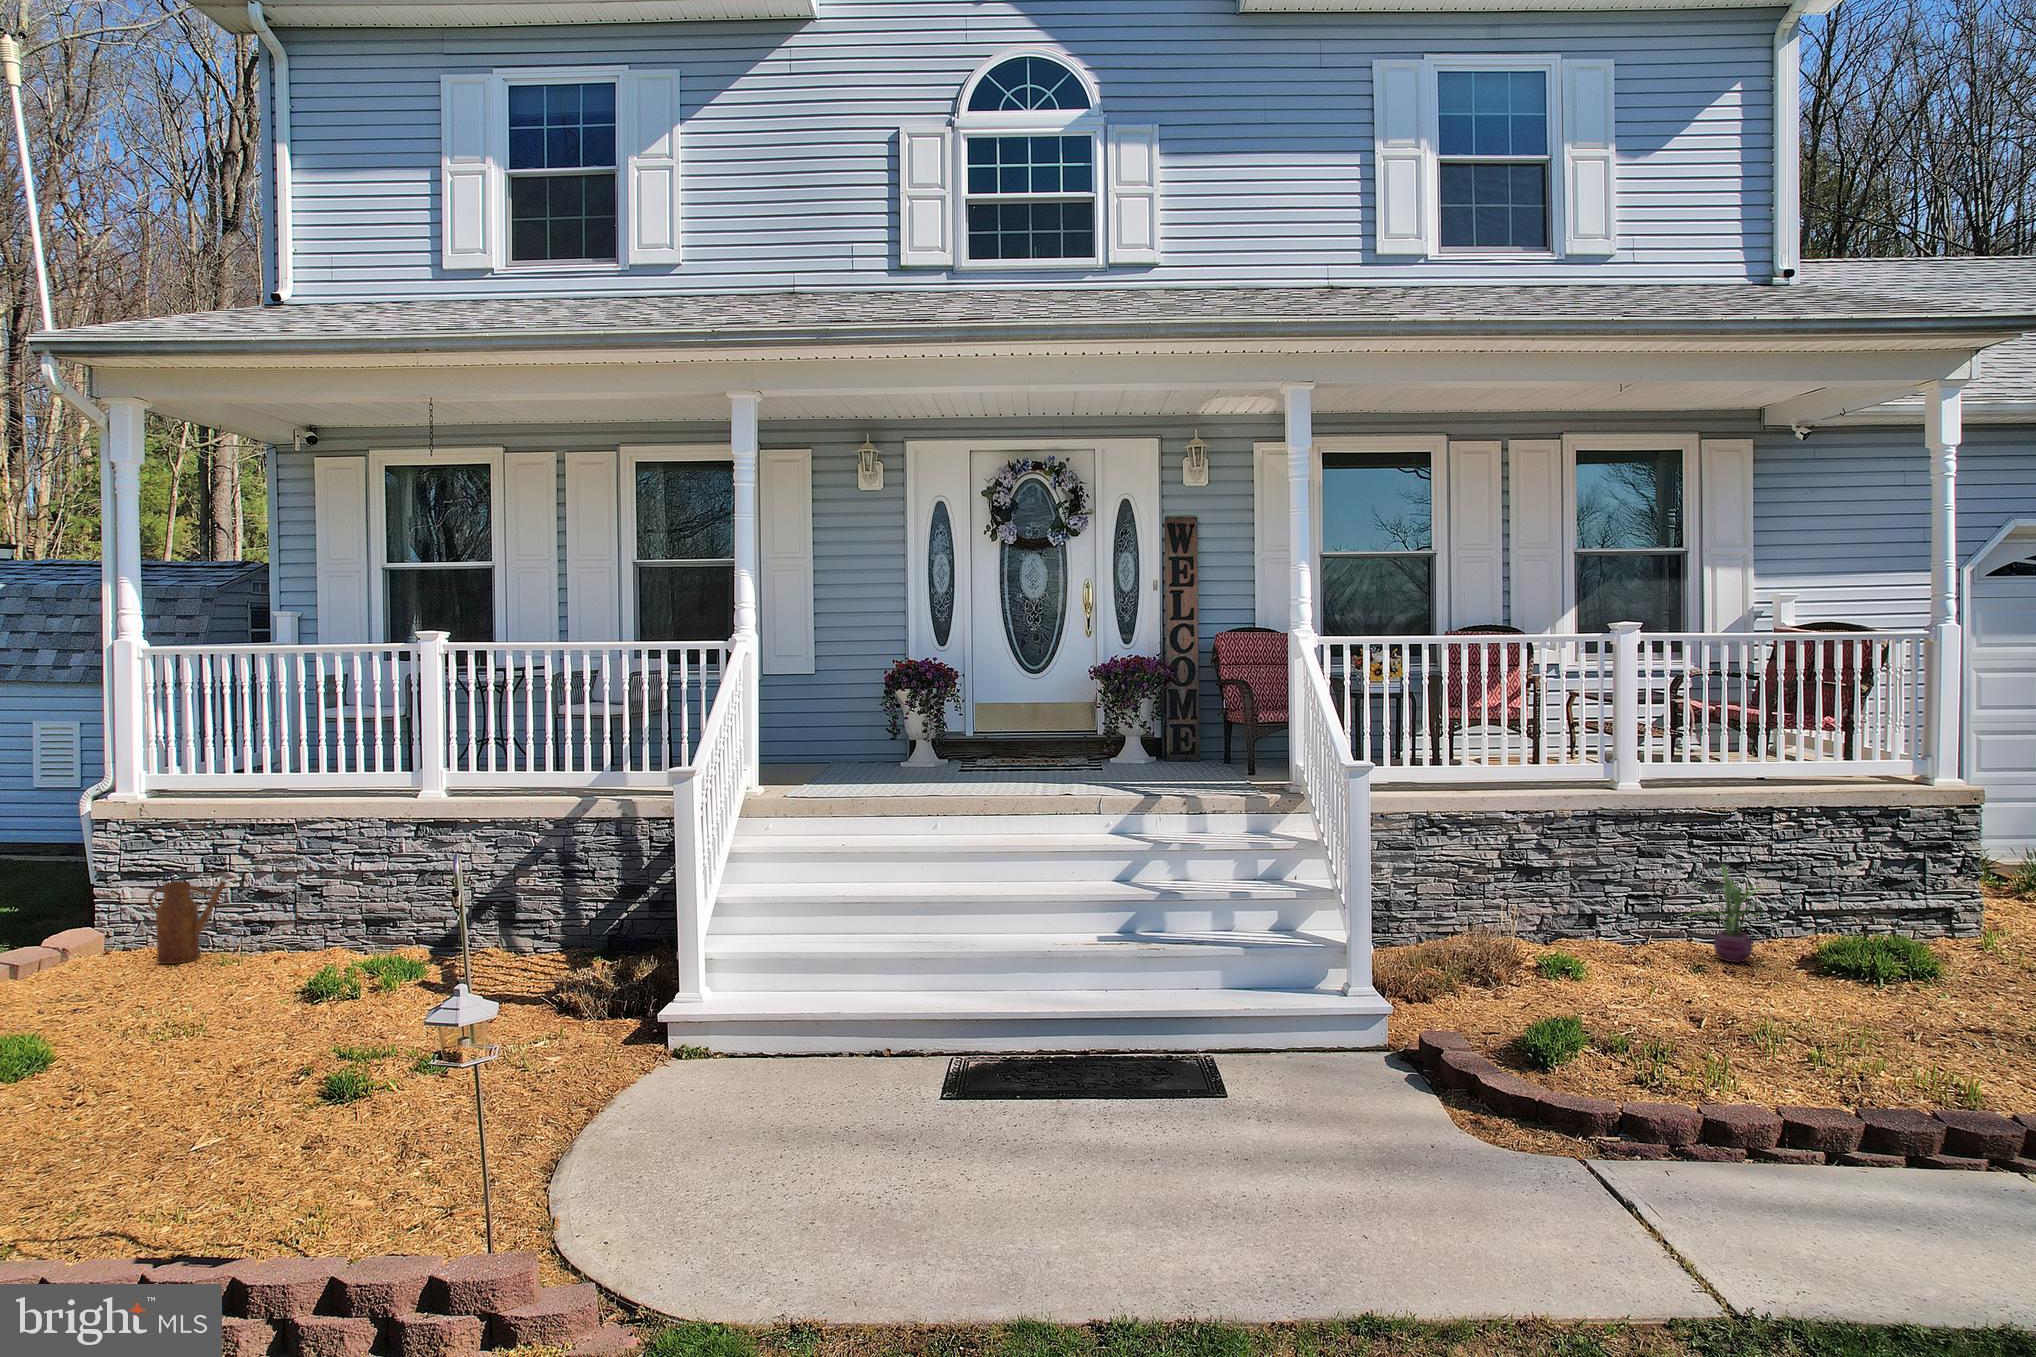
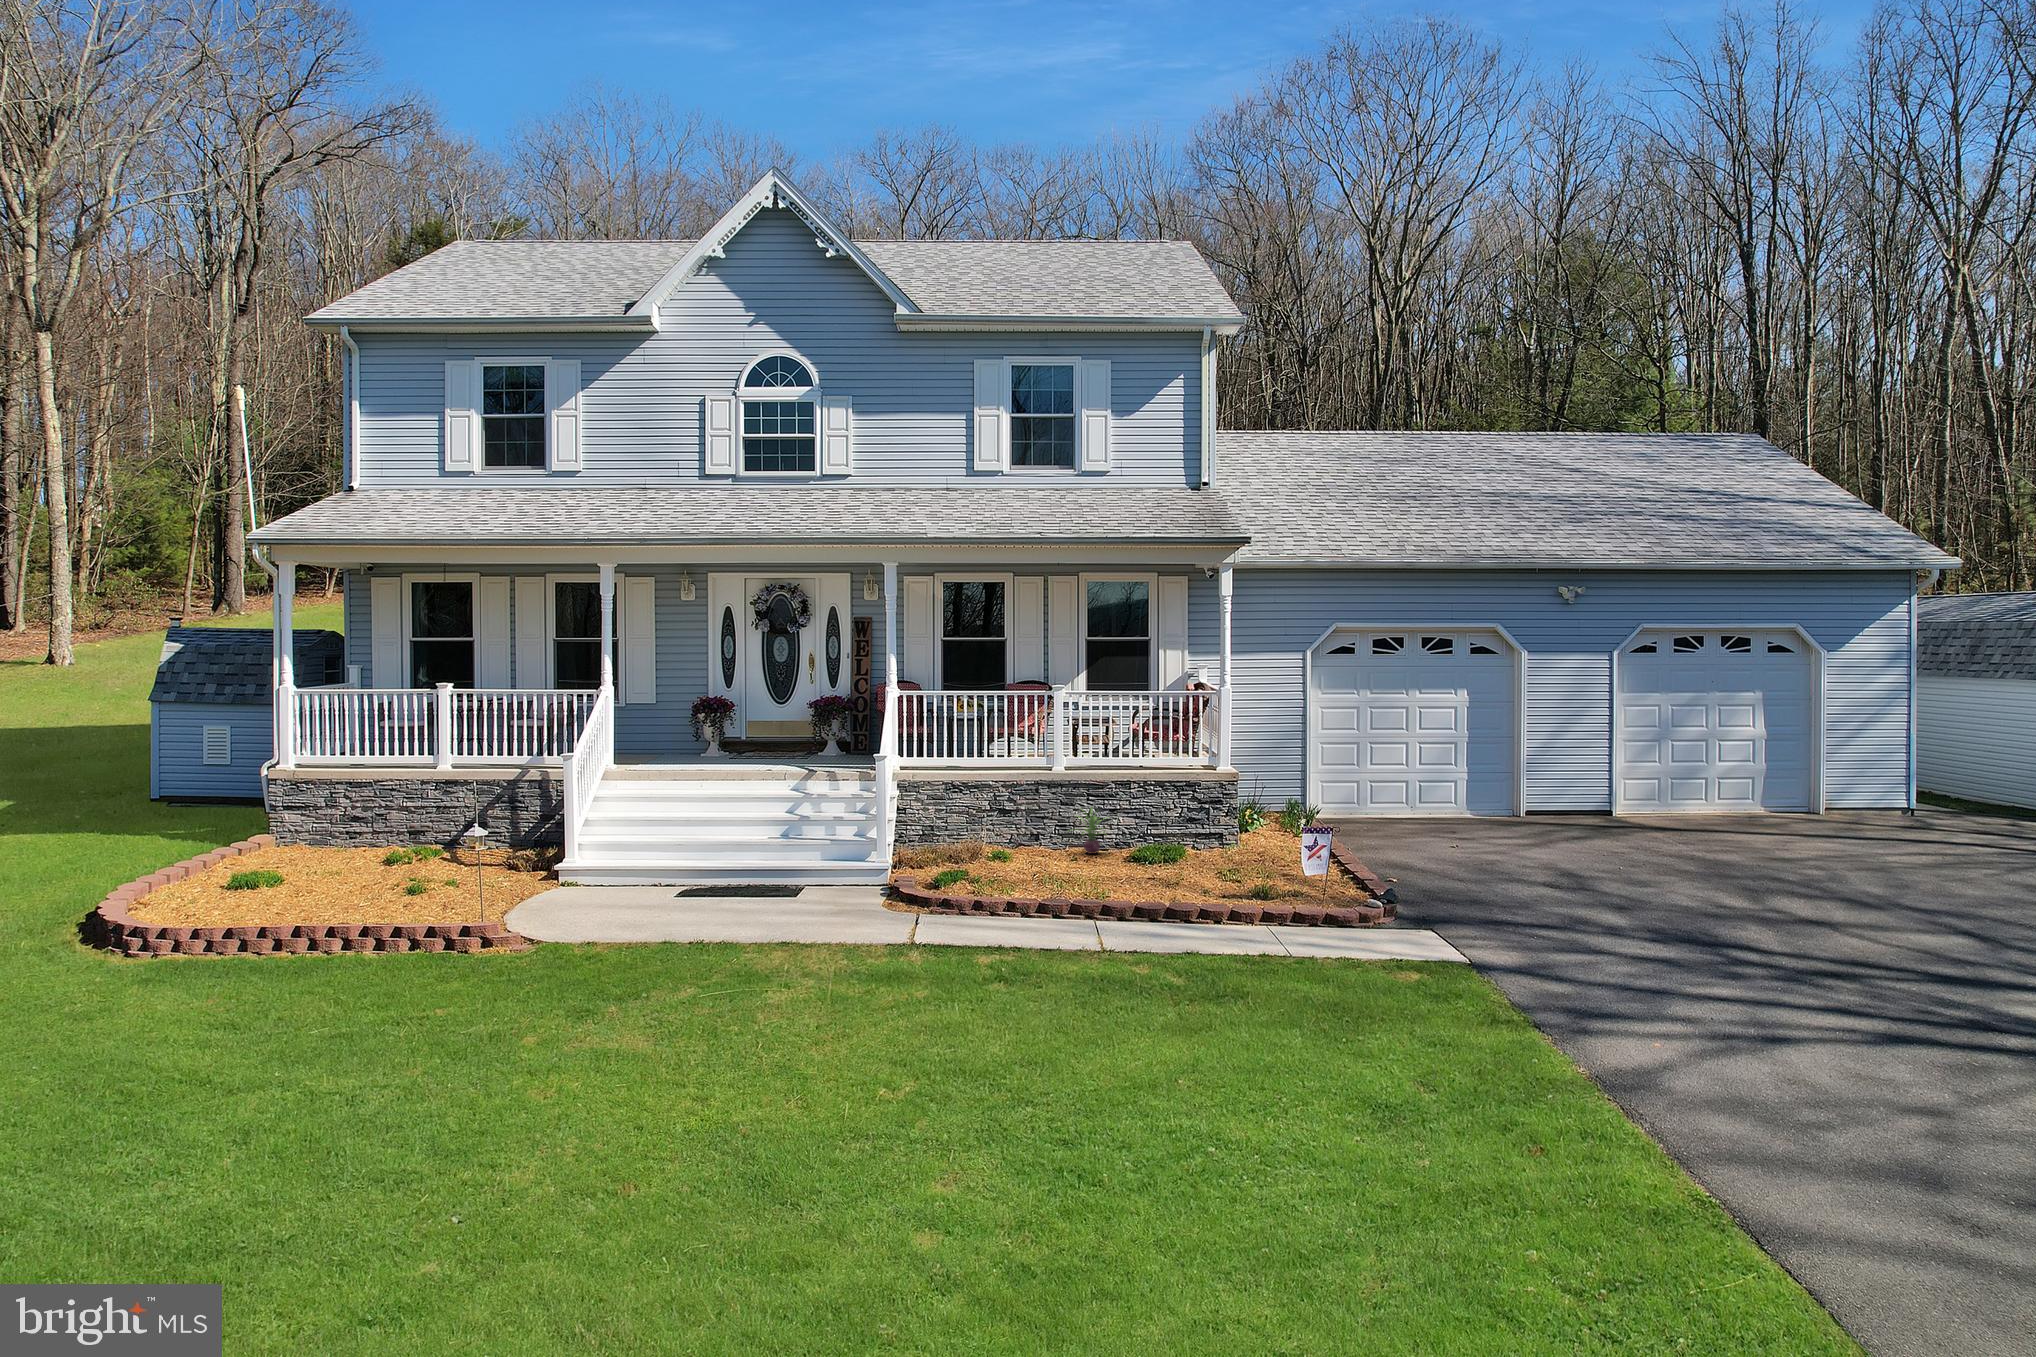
watering can: present [148,881,226,964] -> none [297,812,337,854]

